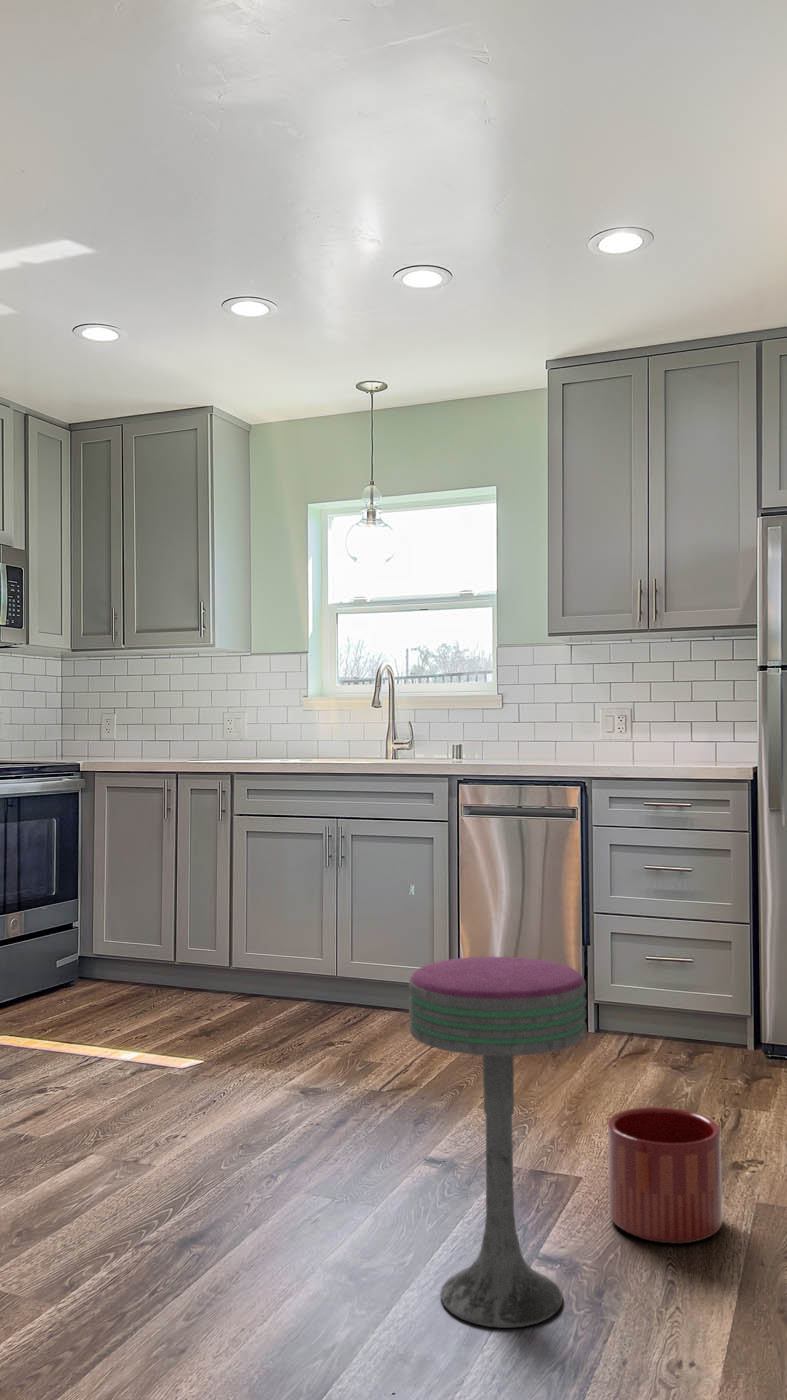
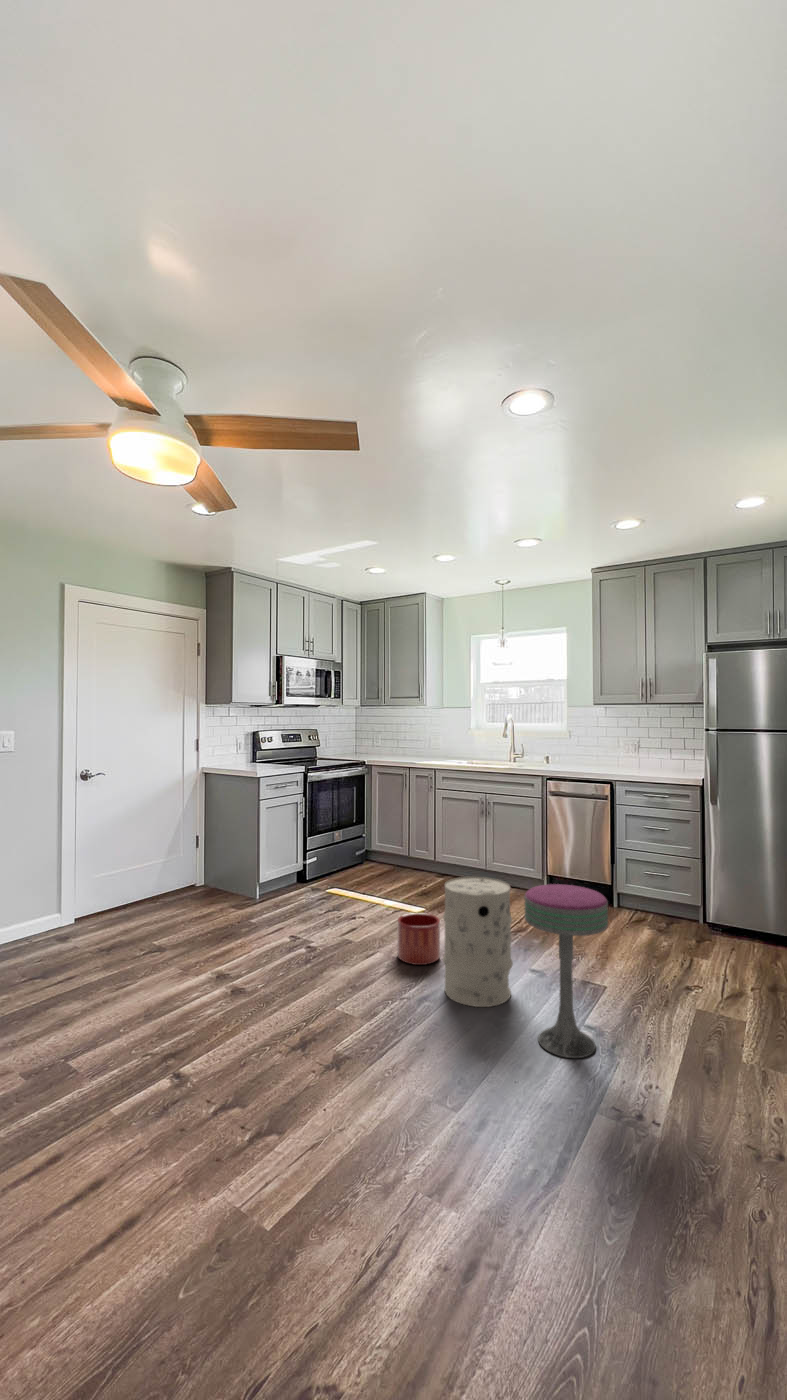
trash can: none [234,964,387,1243] -> present [443,877,513,1007]
planter: present [608,1107,722,1243] -> present [397,913,440,965]

